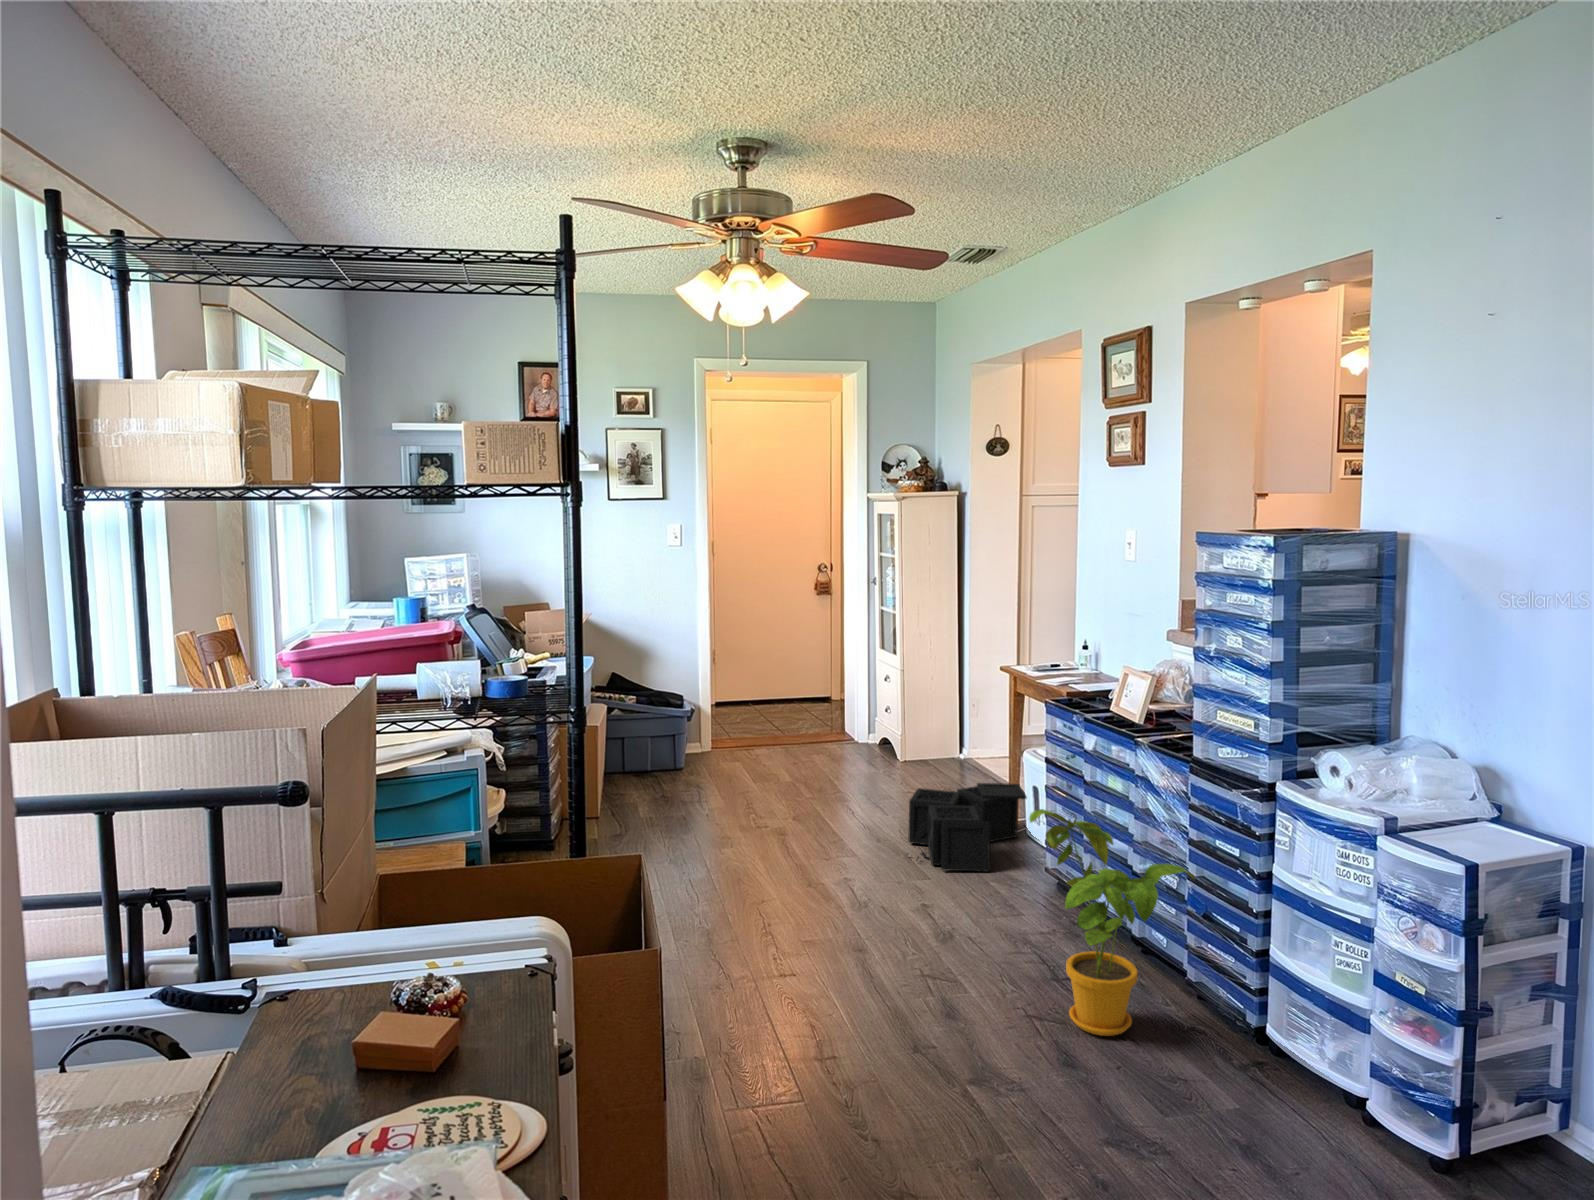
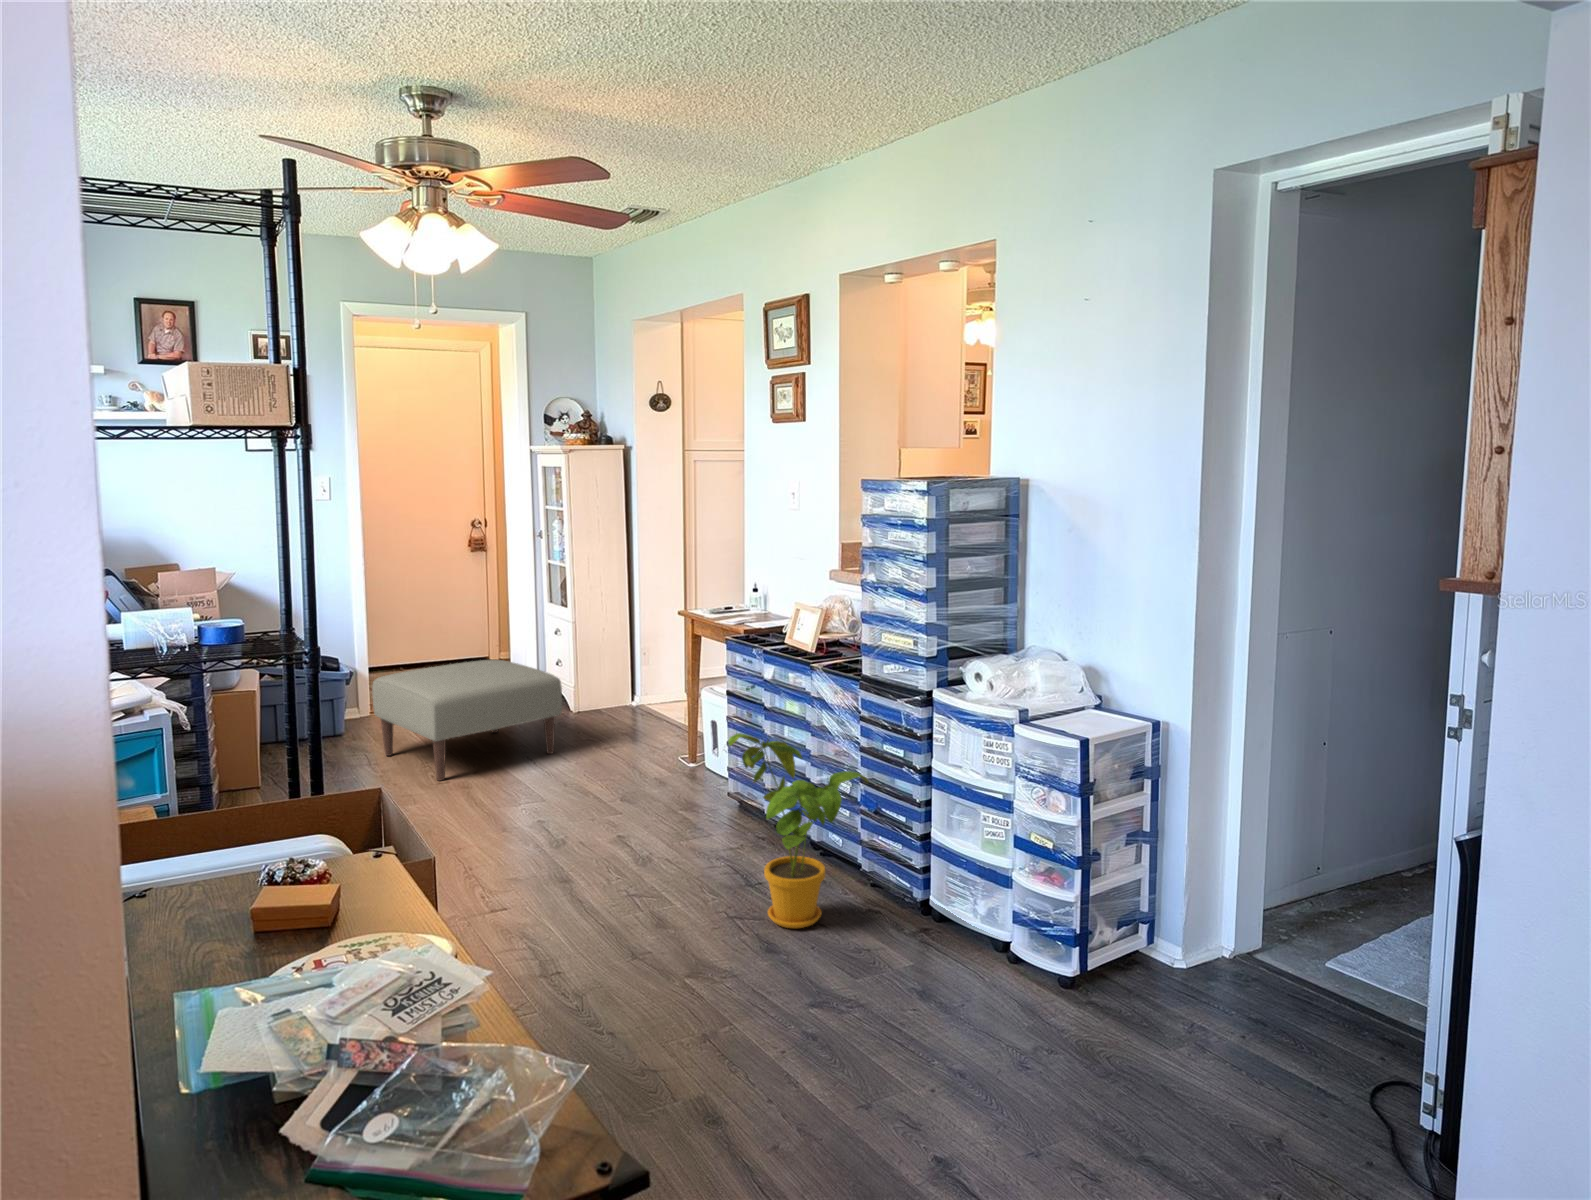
ottoman: none [708,705,882,822] -> present [372,660,562,781]
storage bin: present [909,783,1027,871] -> none [595,720,706,806]

